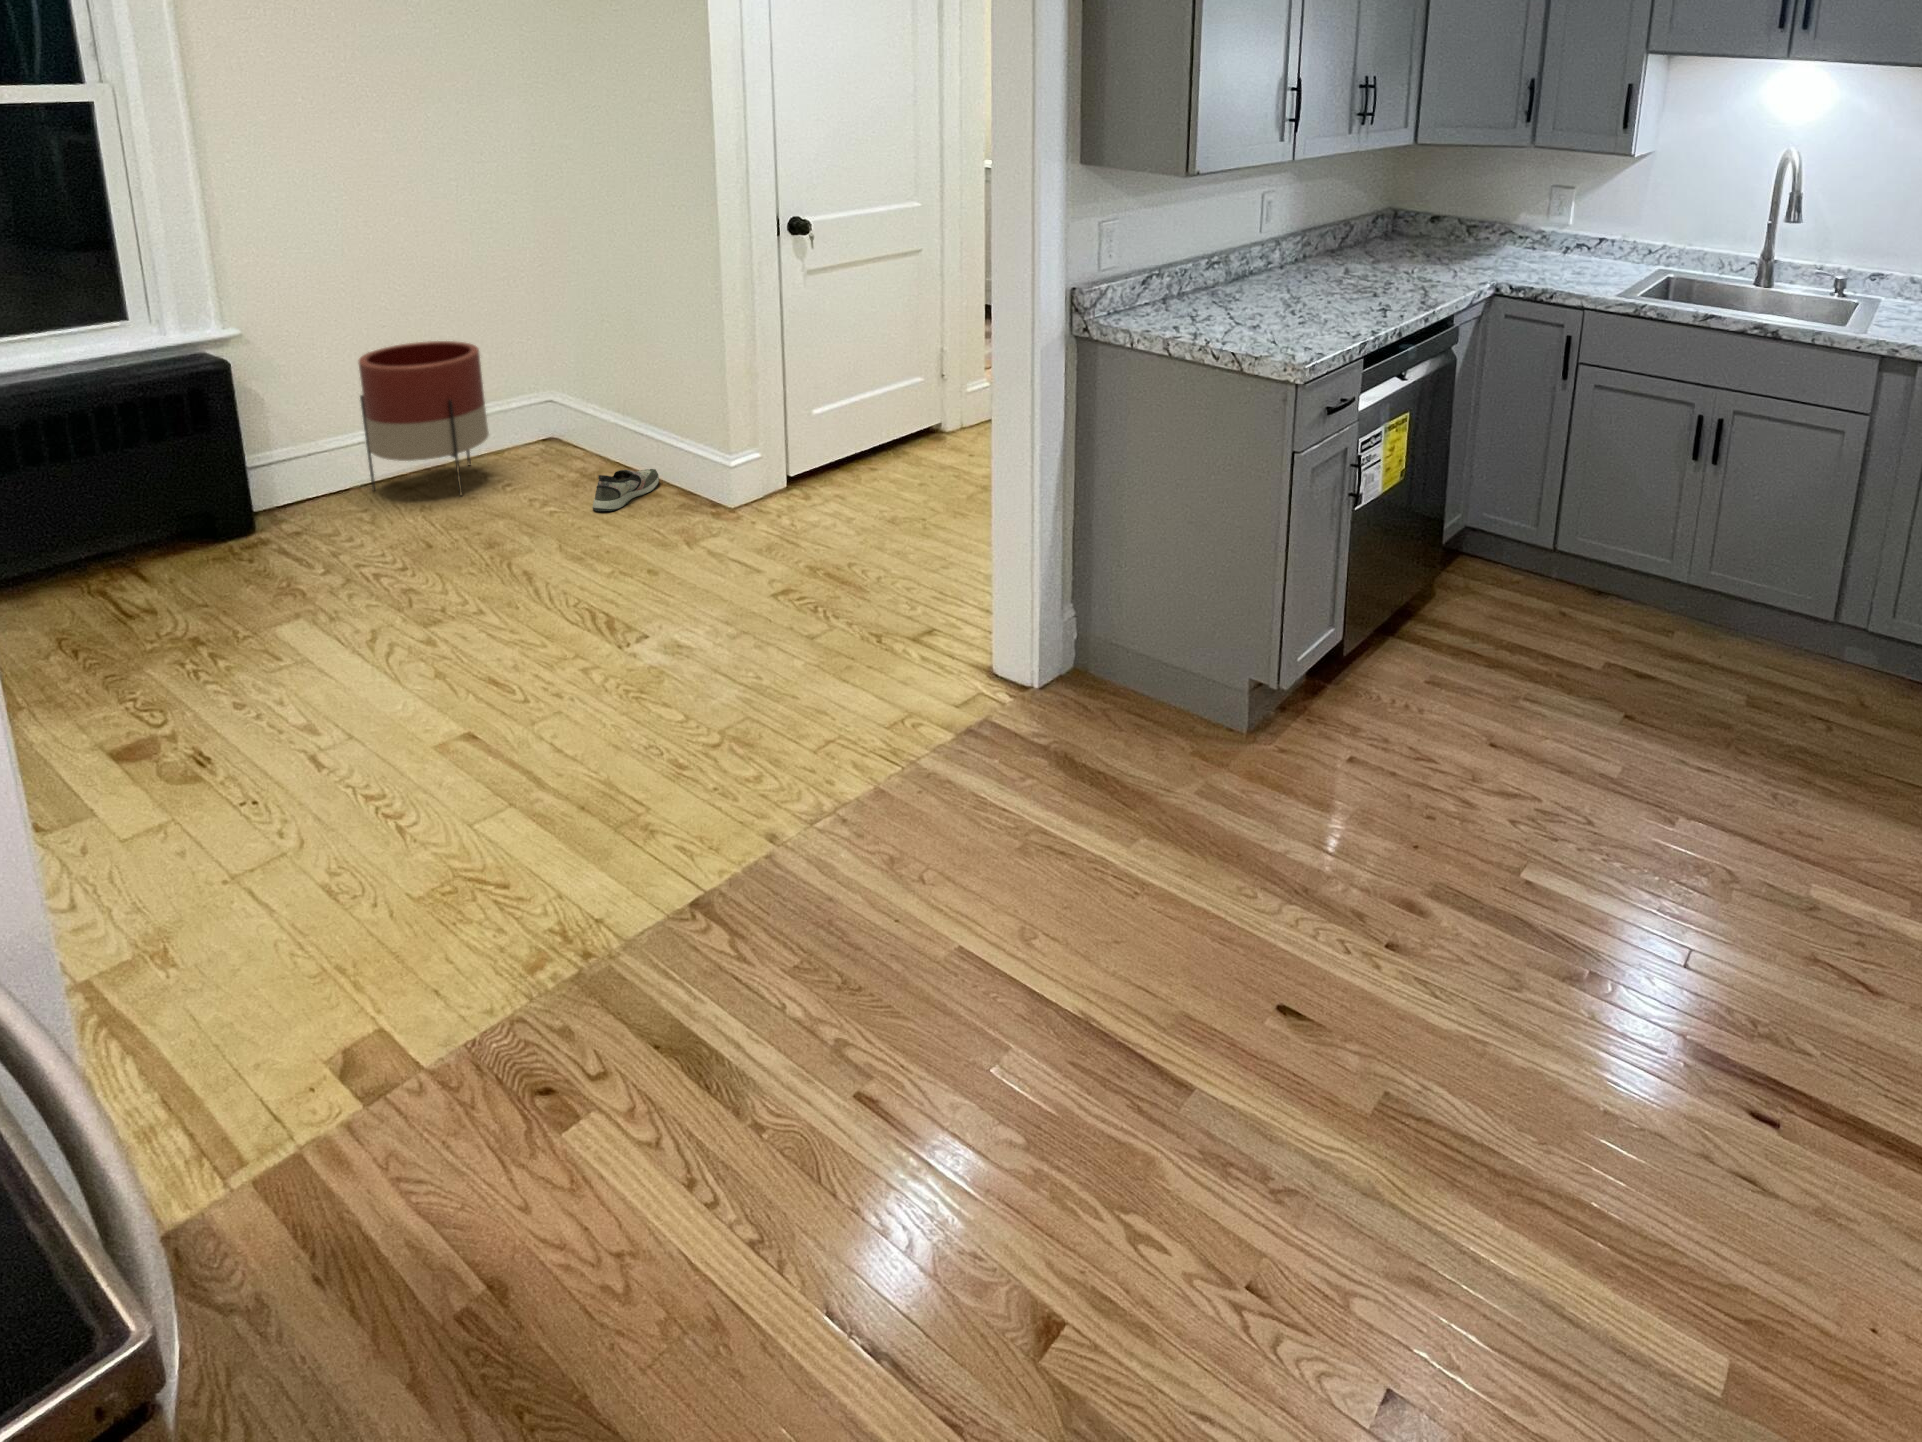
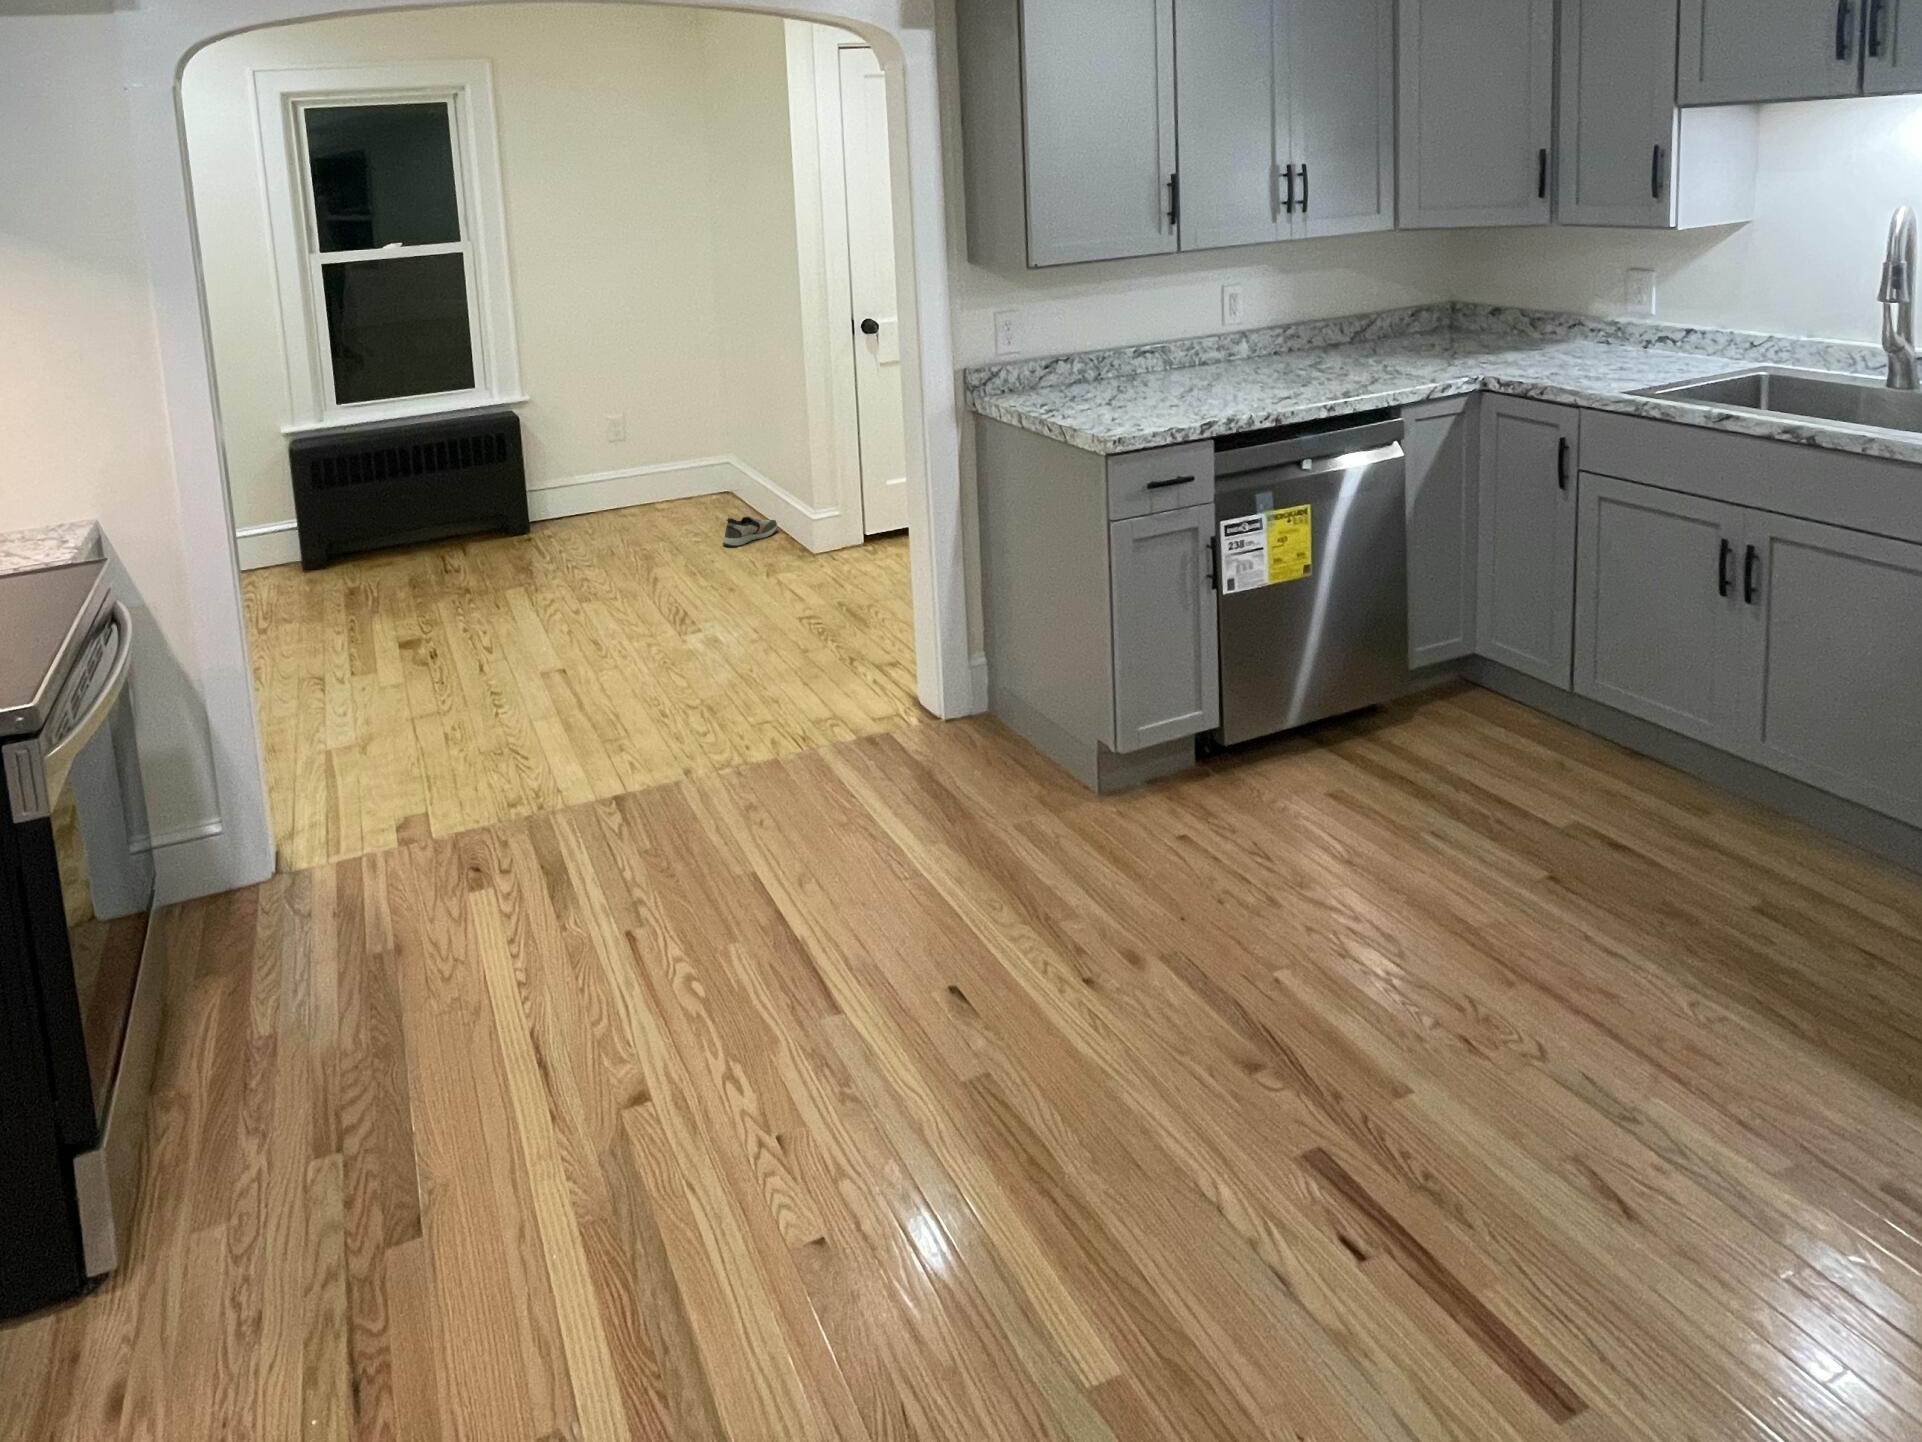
planter: present [358,341,489,495] -> none [599,413,677,526]

